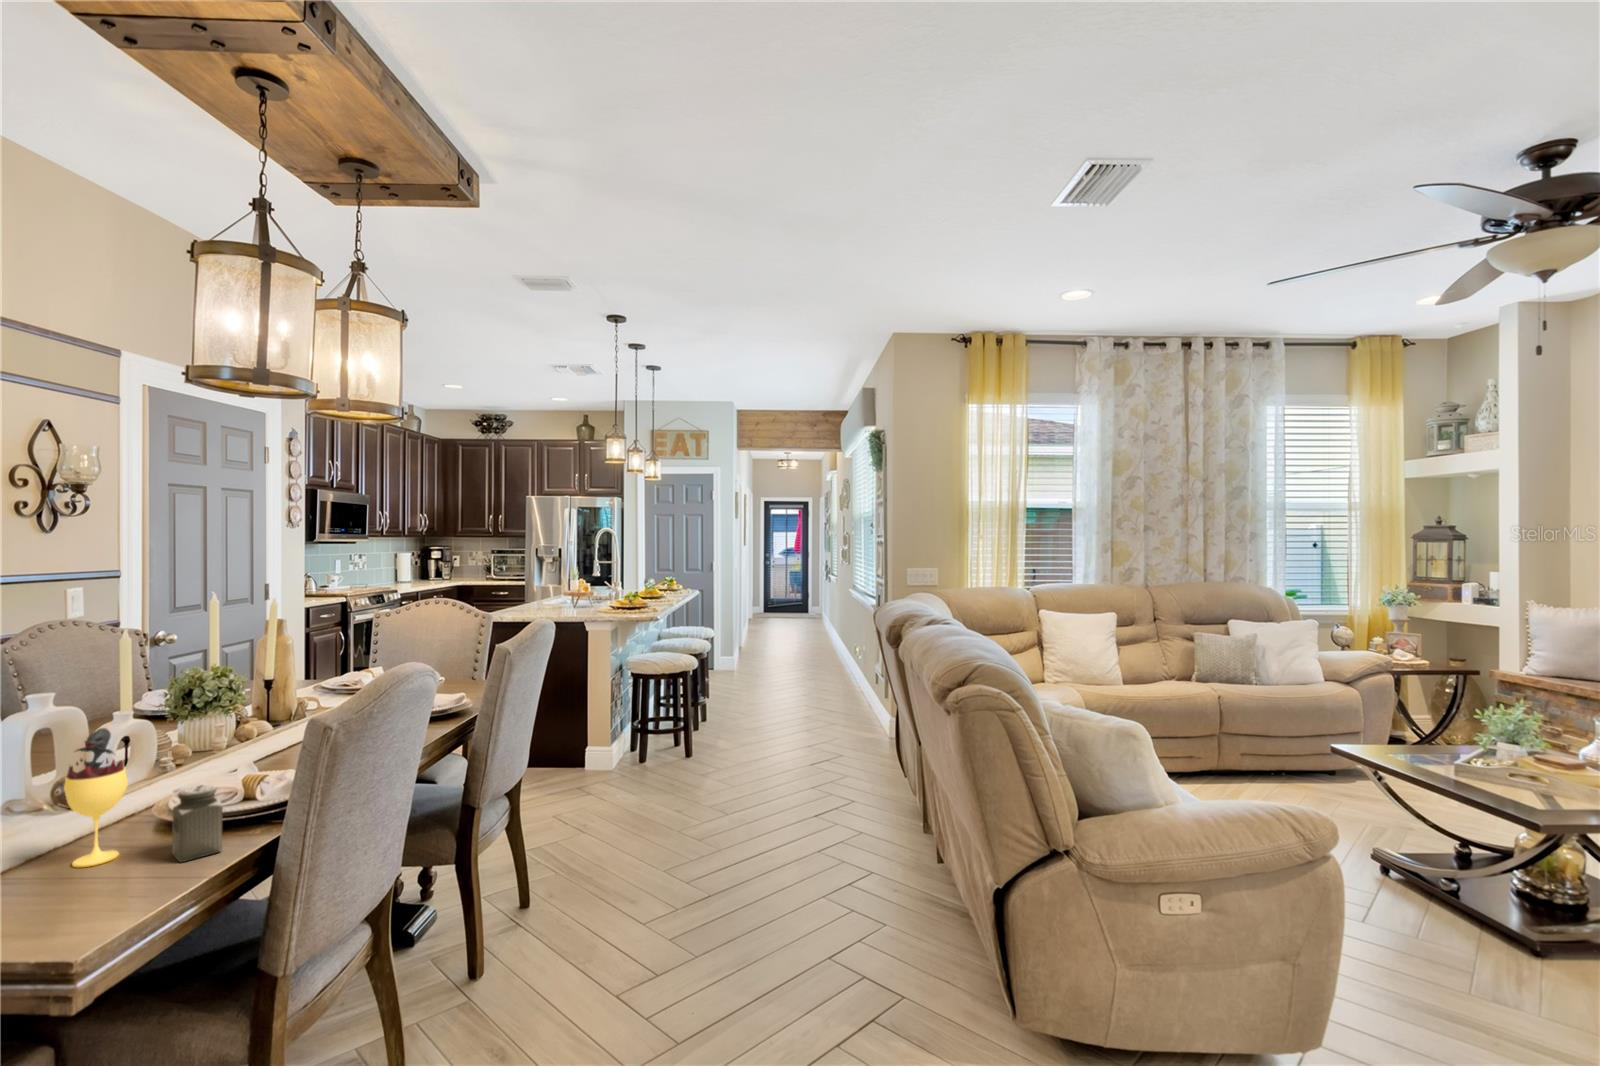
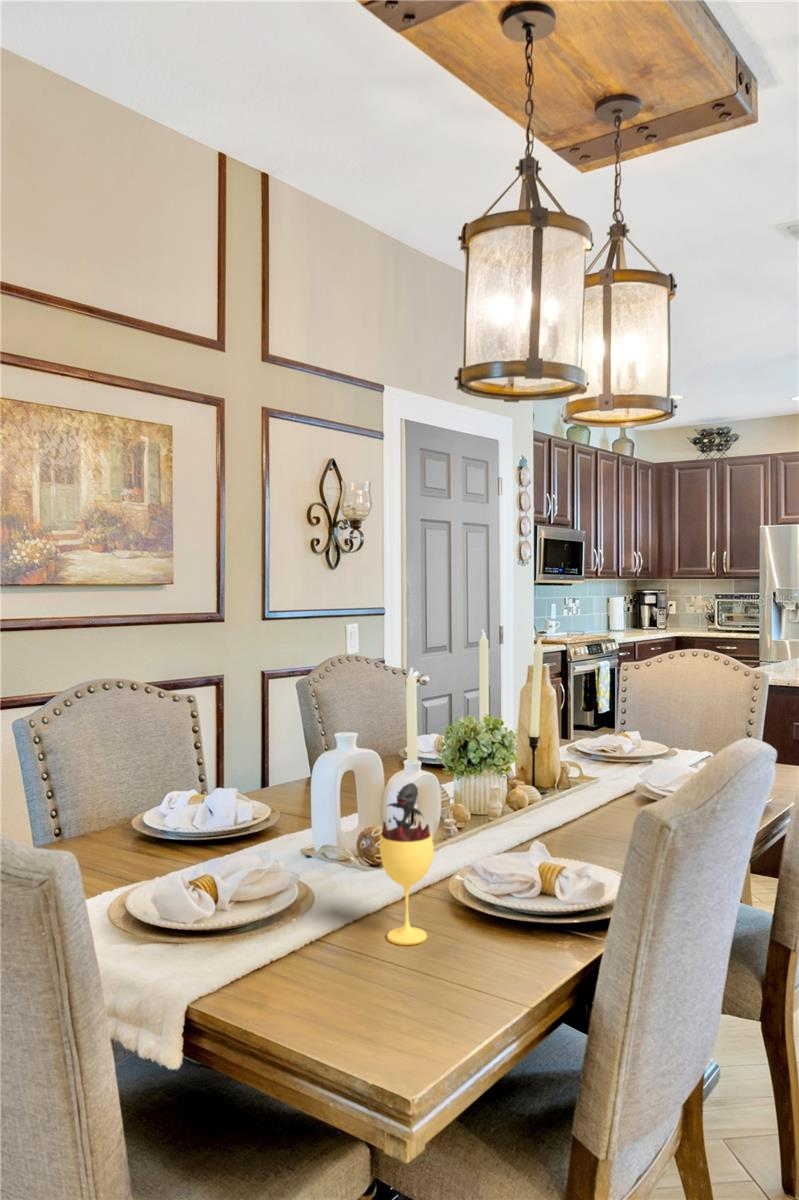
salt shaker: present [172,785,223,862] -> none [478,872,531,968]

